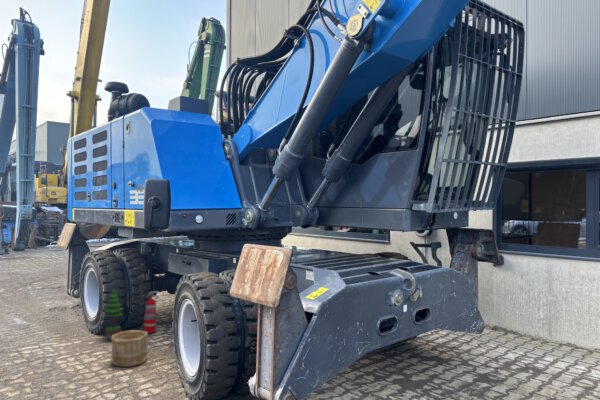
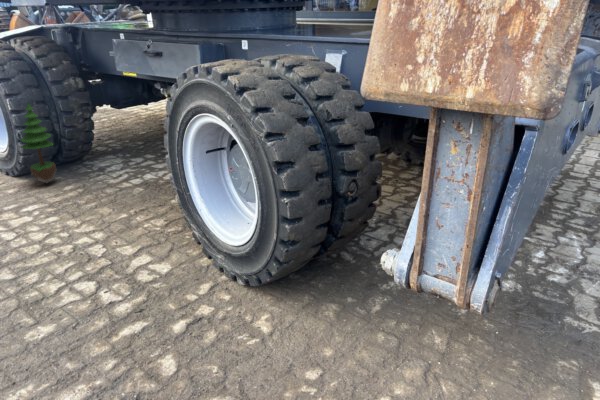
fire extinguisher: present [143,291,158,333] -> none [75,103,109,168]
wooden bucket: present [111,330,148,367] -> none [51,169,118,229]

